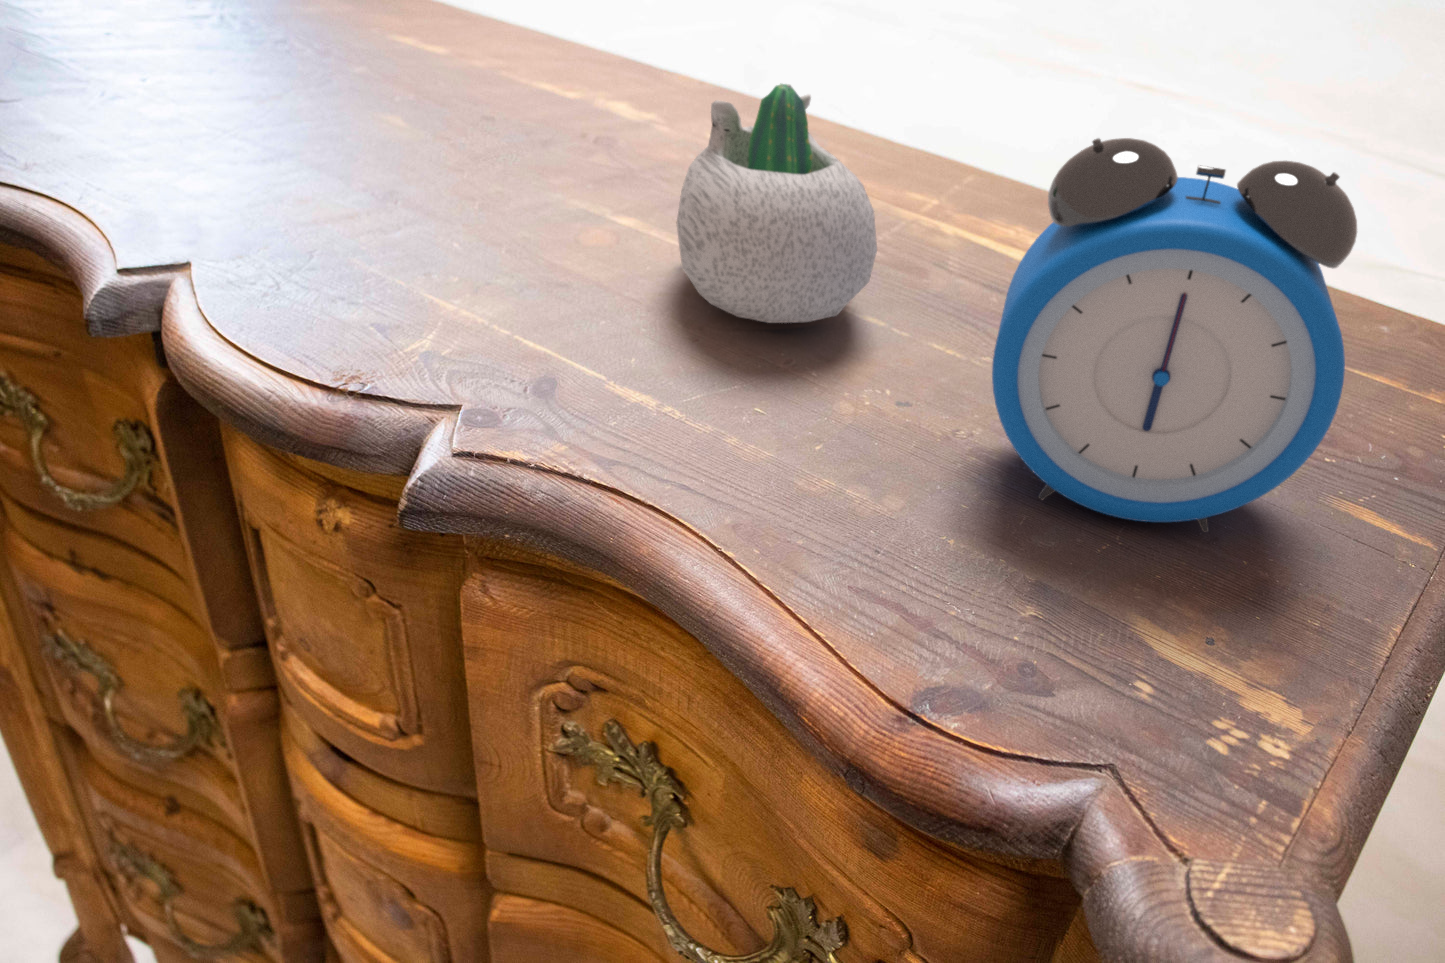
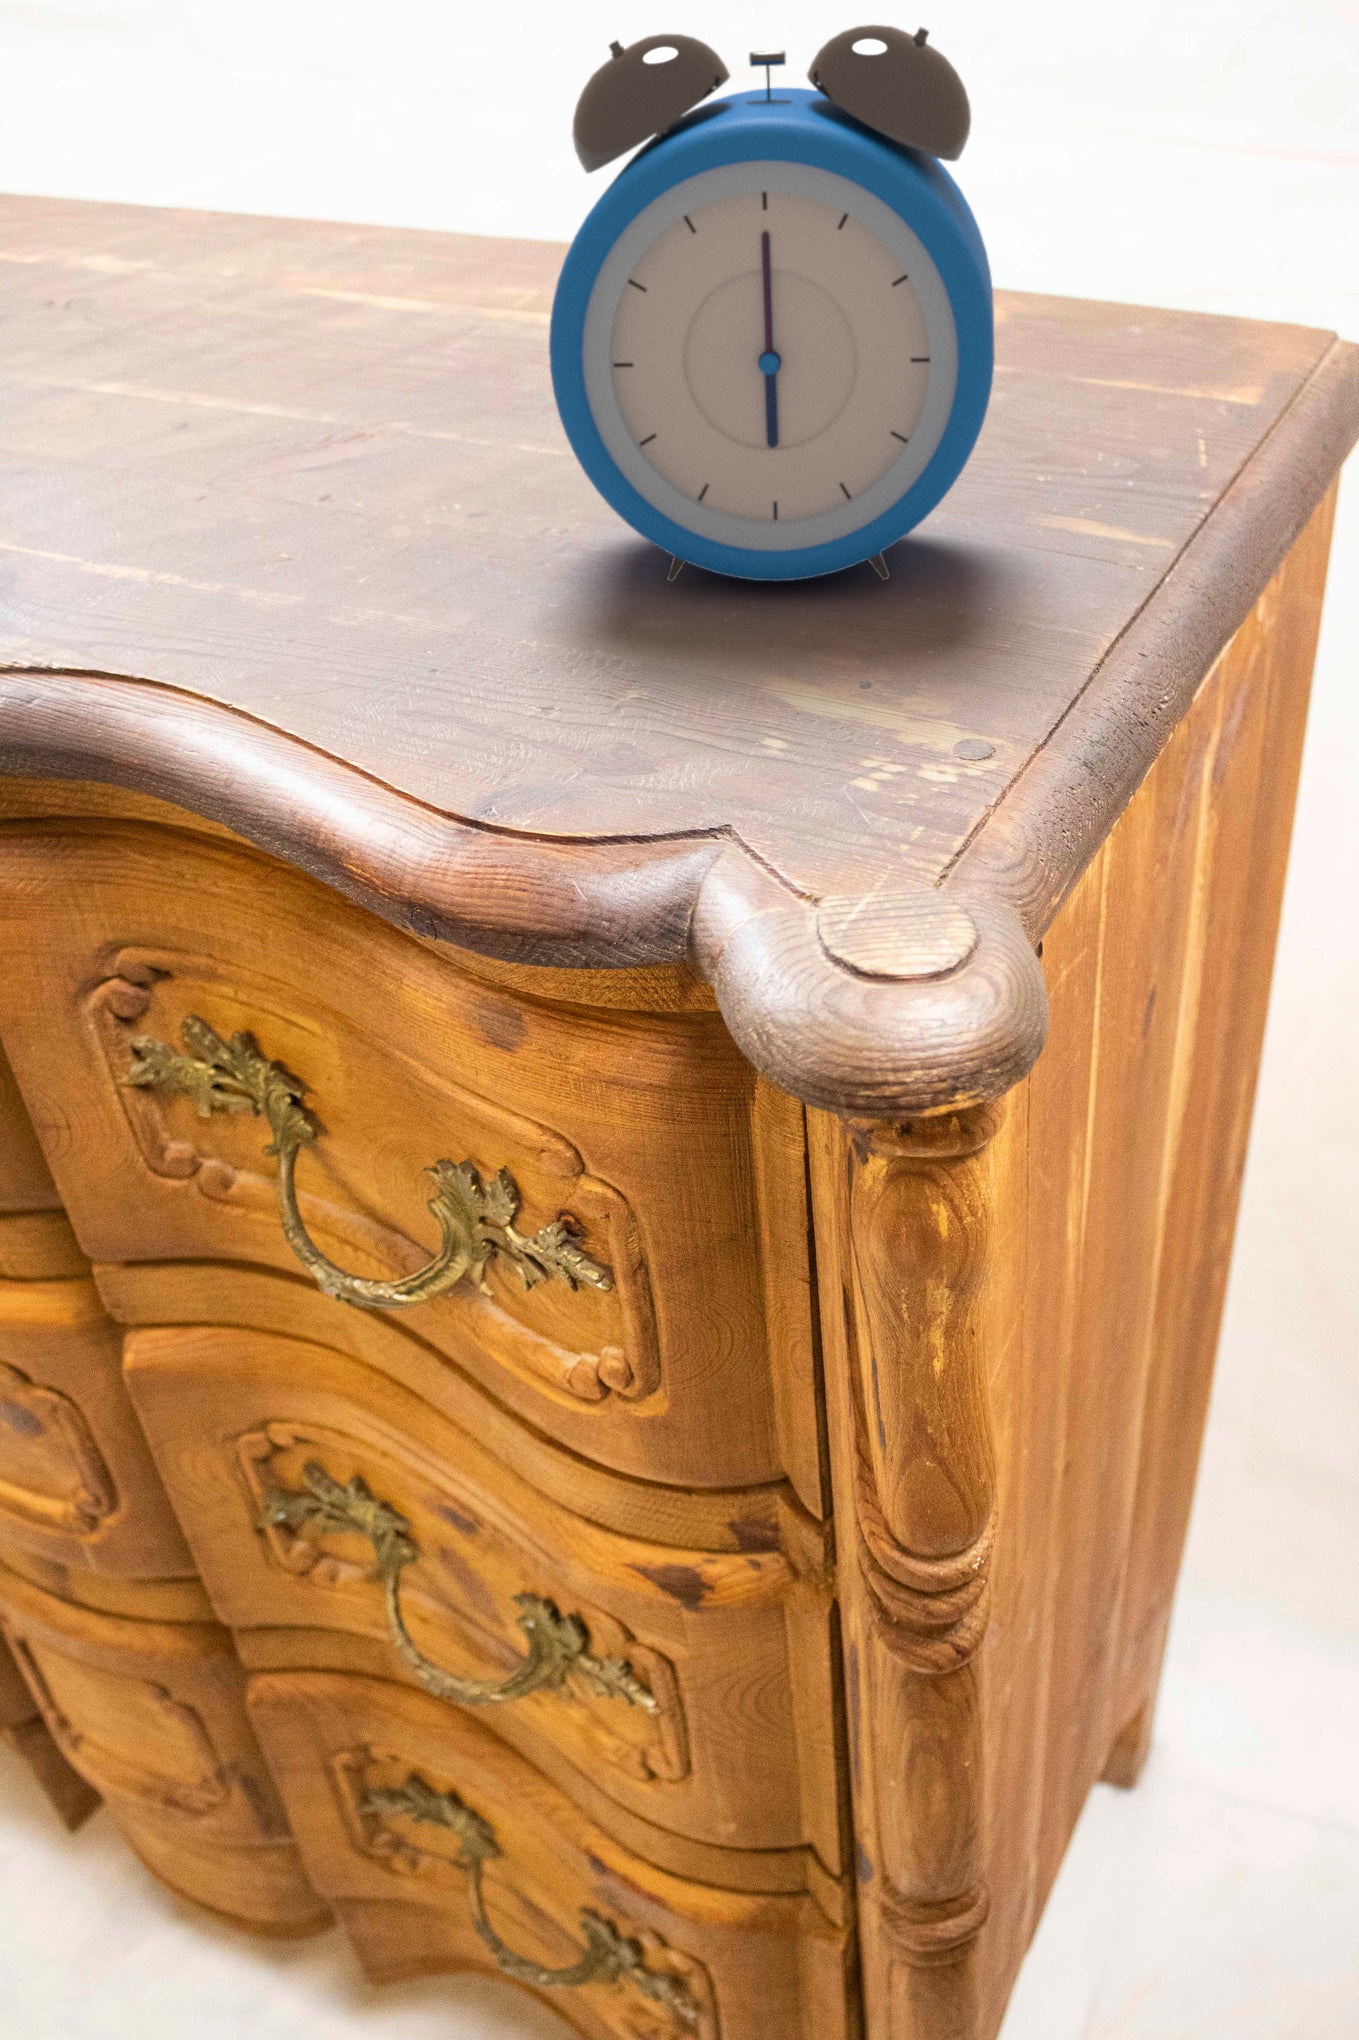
succulent planter: present [677,84,877,323] -> none [155,99,436,445]

